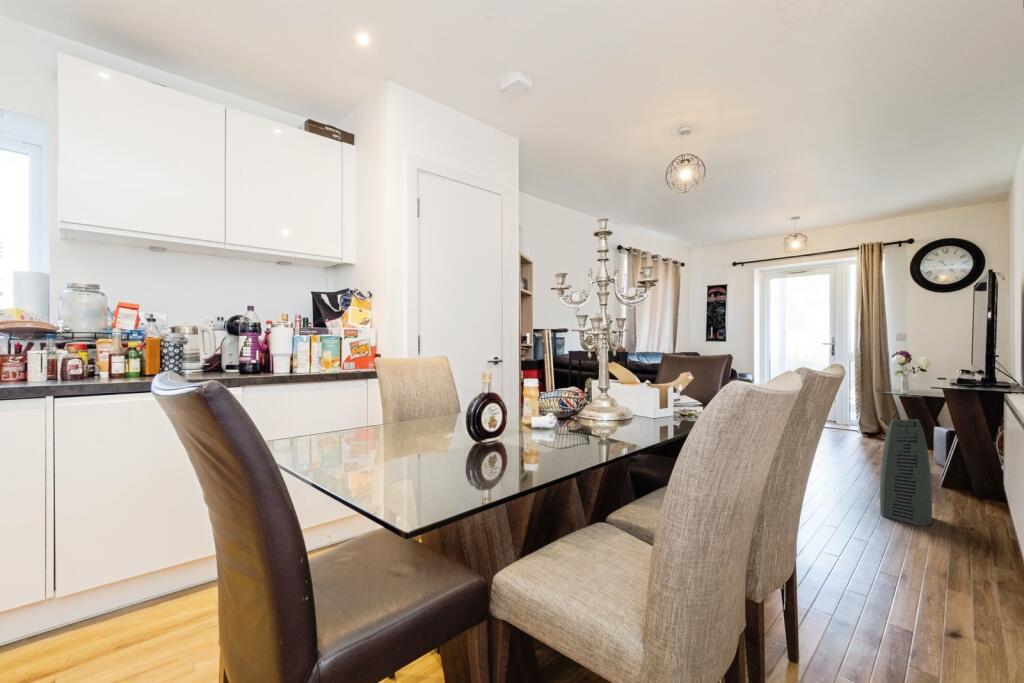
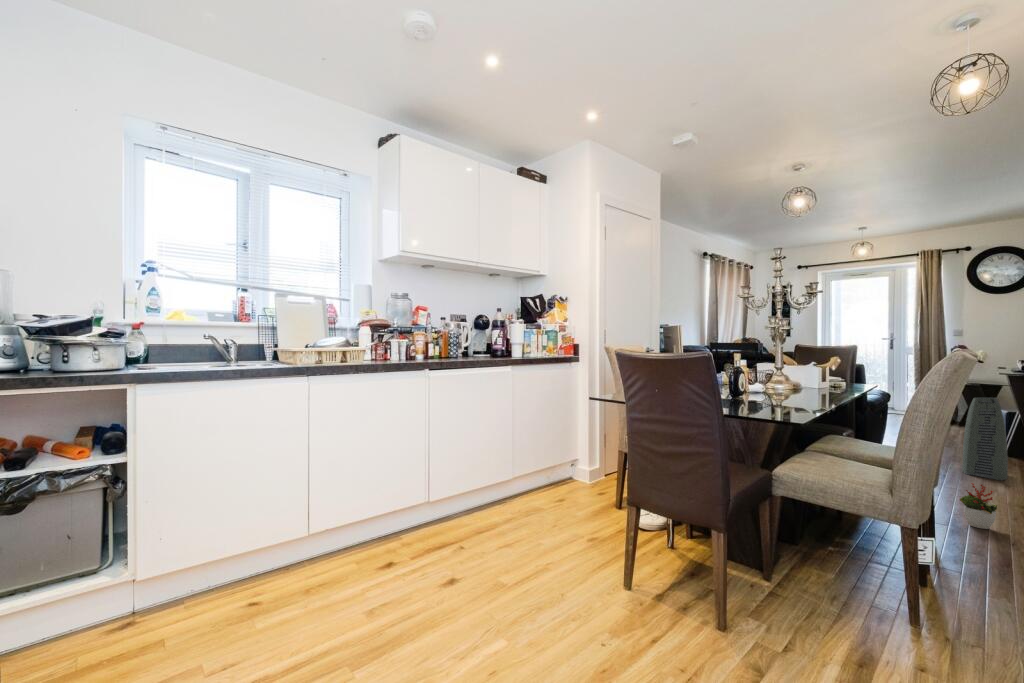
decorative plant: none [841,552,890,620] -> present [960,483,997,529]

